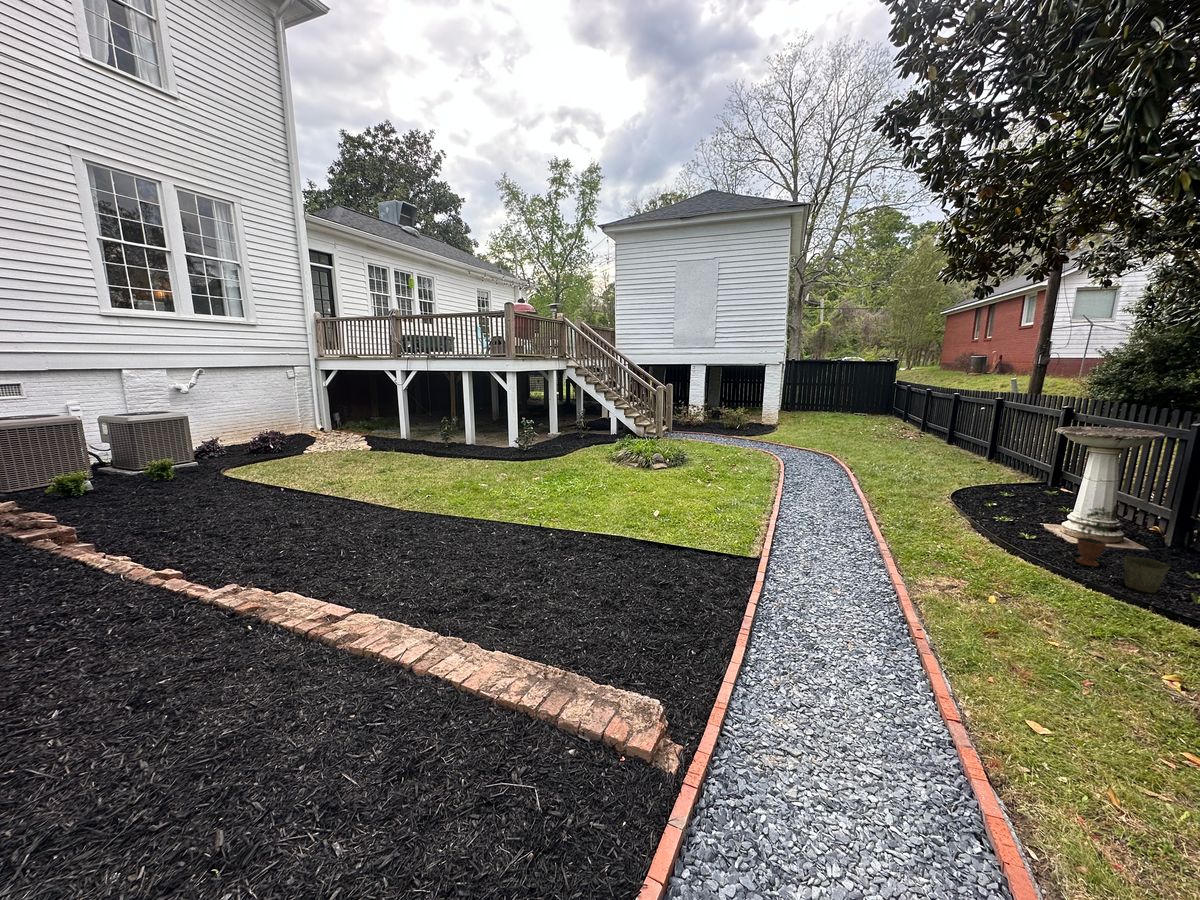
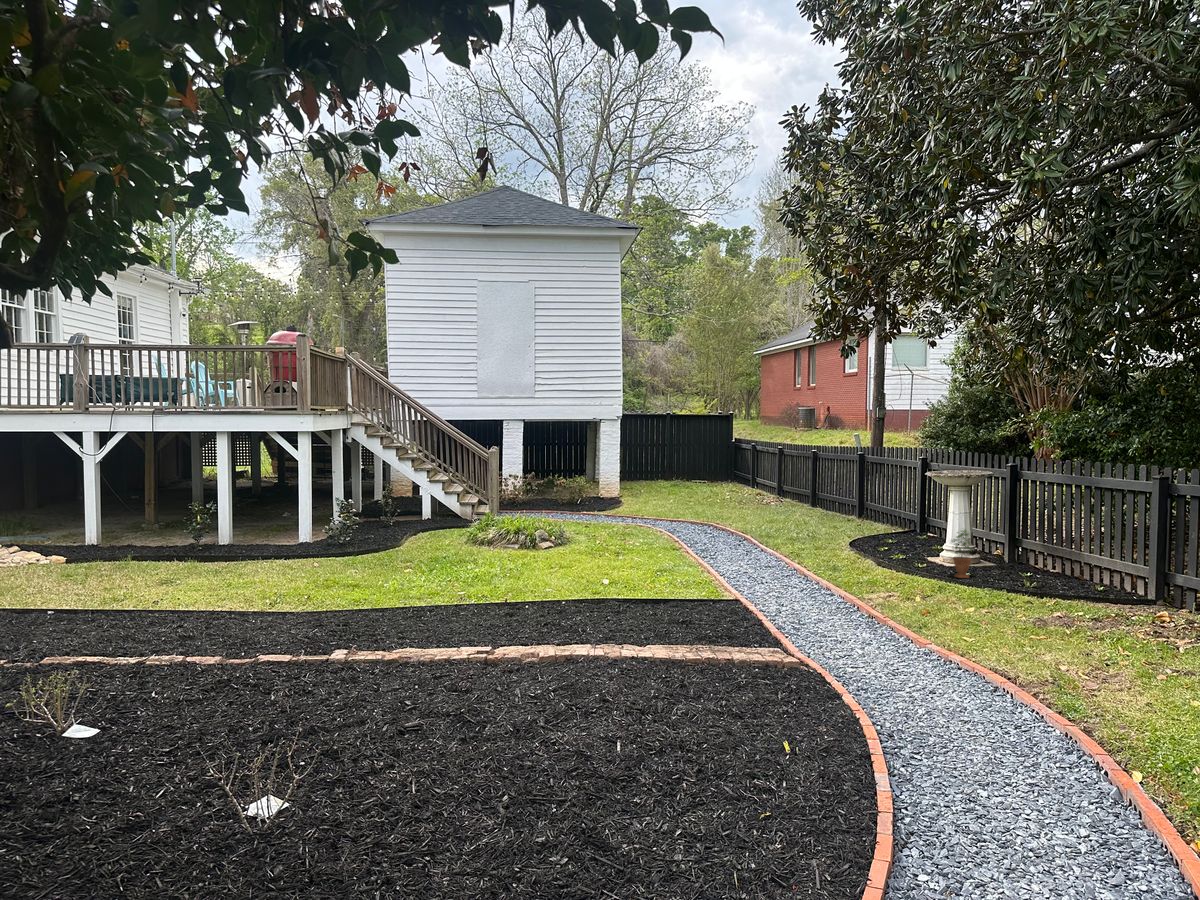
bucket: present [1124,556,1170,593] -> none [984,550,1010,587]

